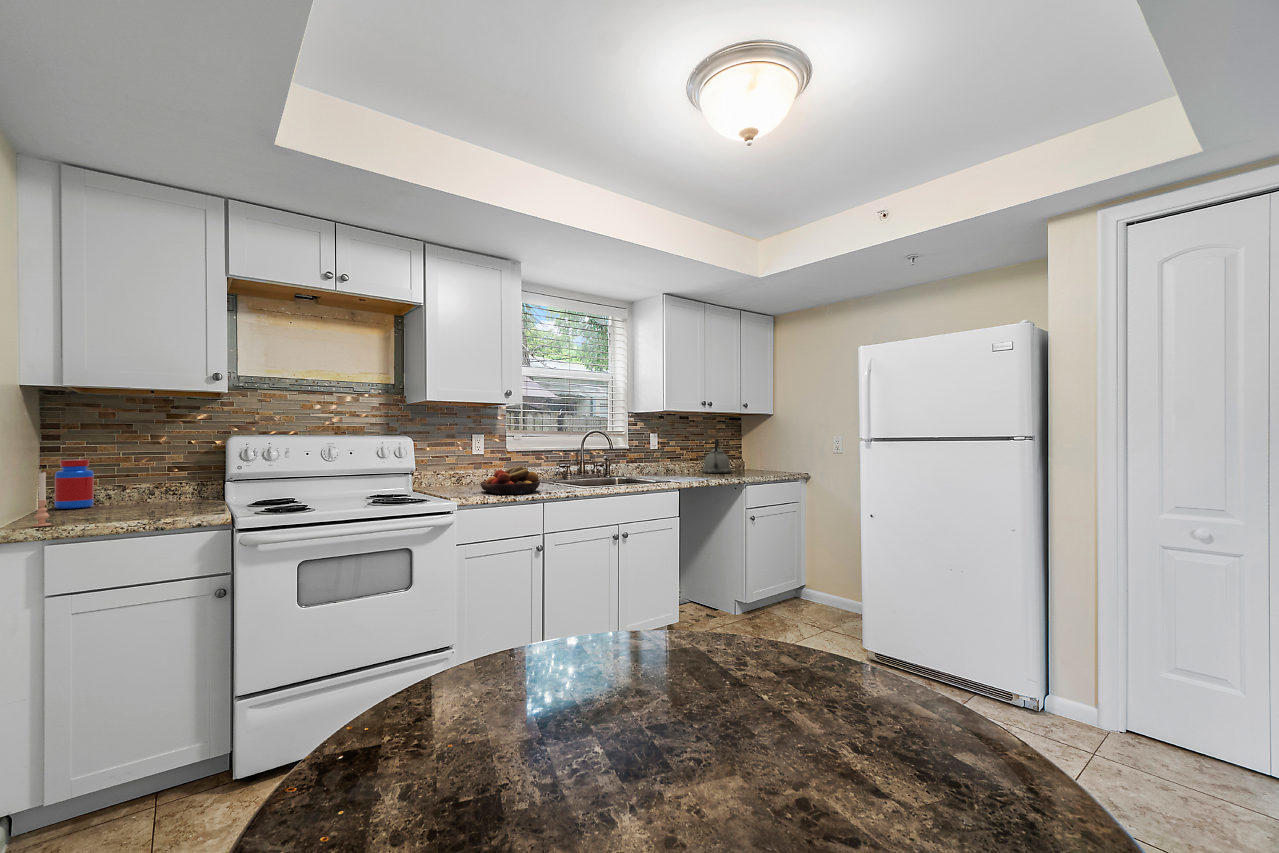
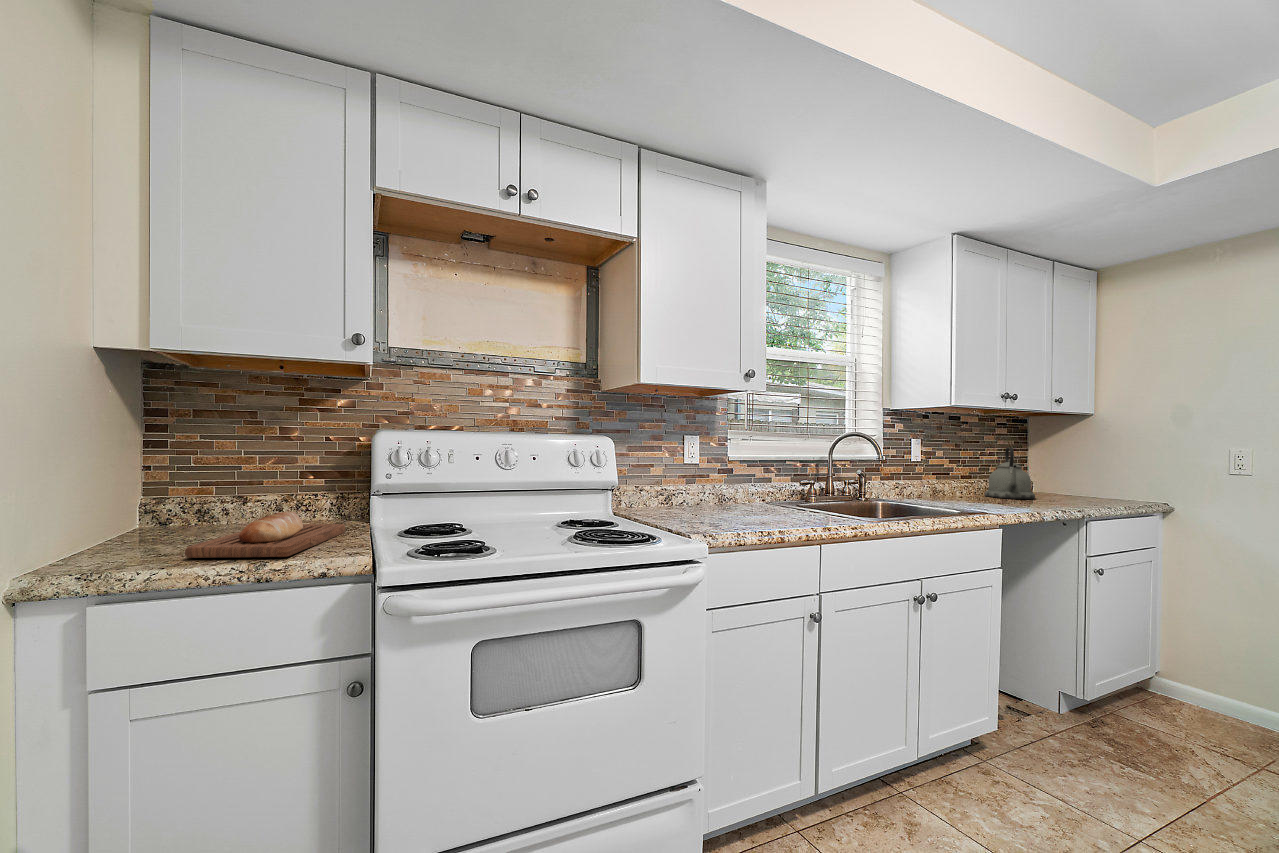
jar: present [55,459,94,509] -> none [156,459,206,529]
fruit bowl: present [481,467,540,494] -> none [713,485,804,528]
candle: present [32,472,51,527] -> none [85,480,114,569]
bread loaf: none [99,492,207,520] -> present [185,511,345,558]

